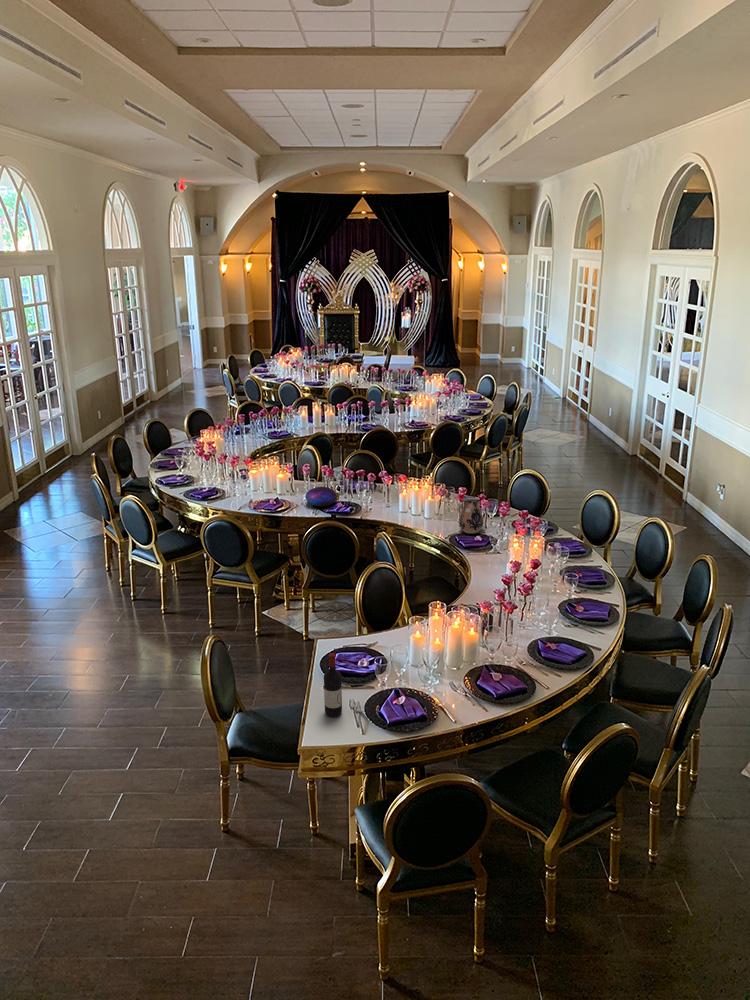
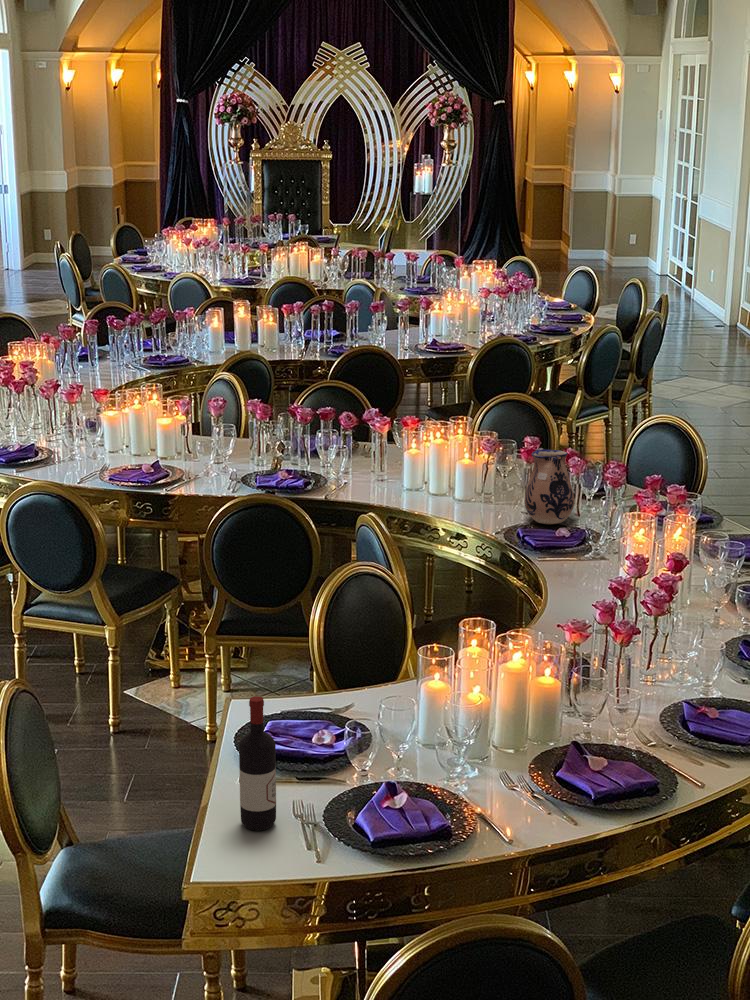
decorative orb: present [306,487,337,507] -> none [213,439,277,478]

